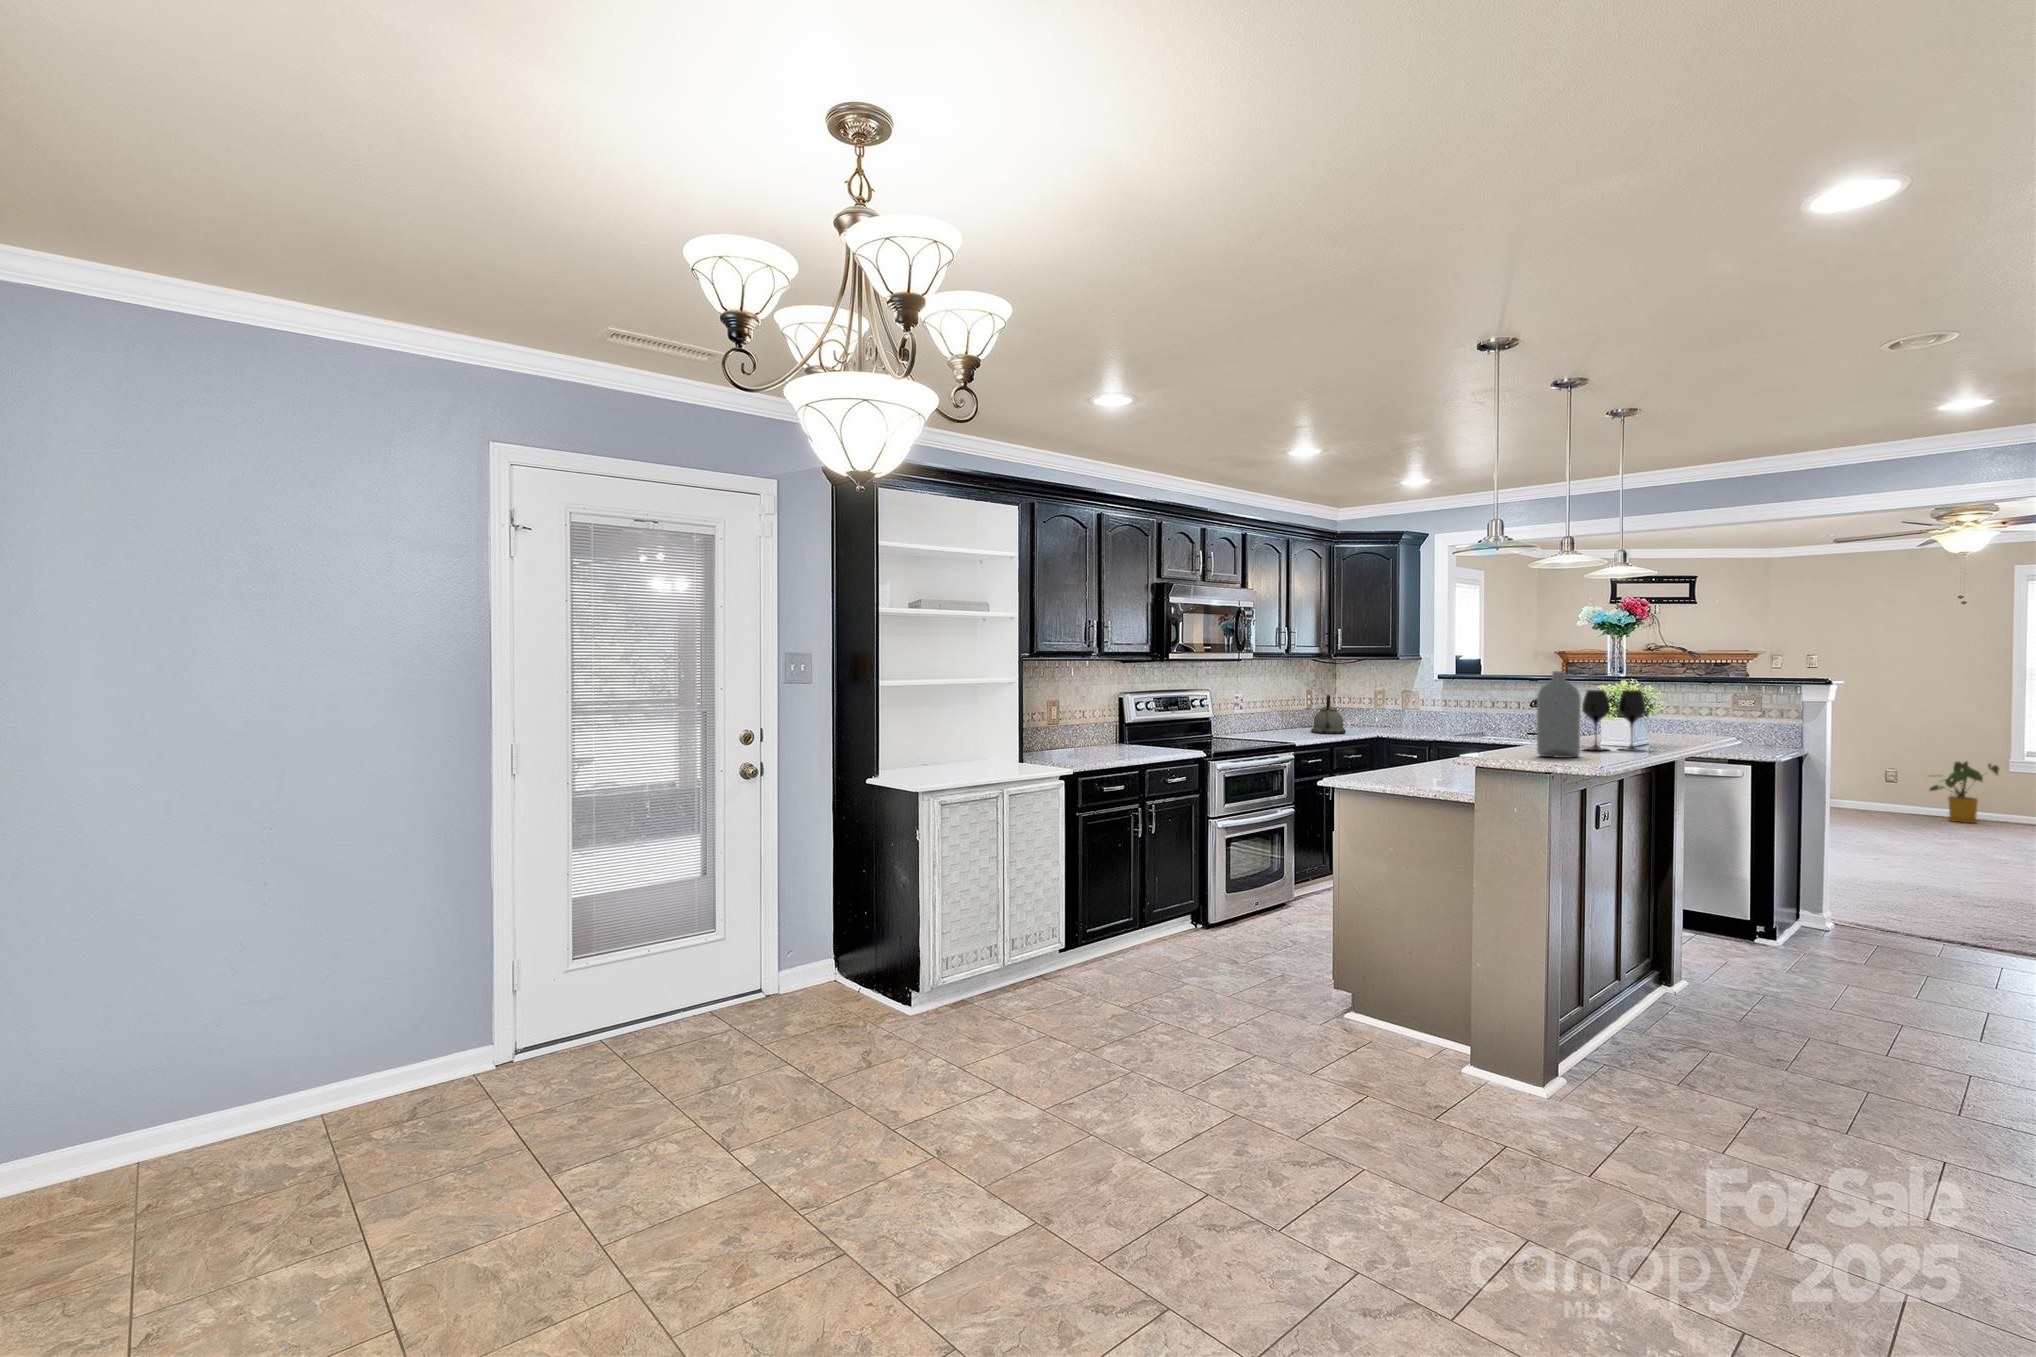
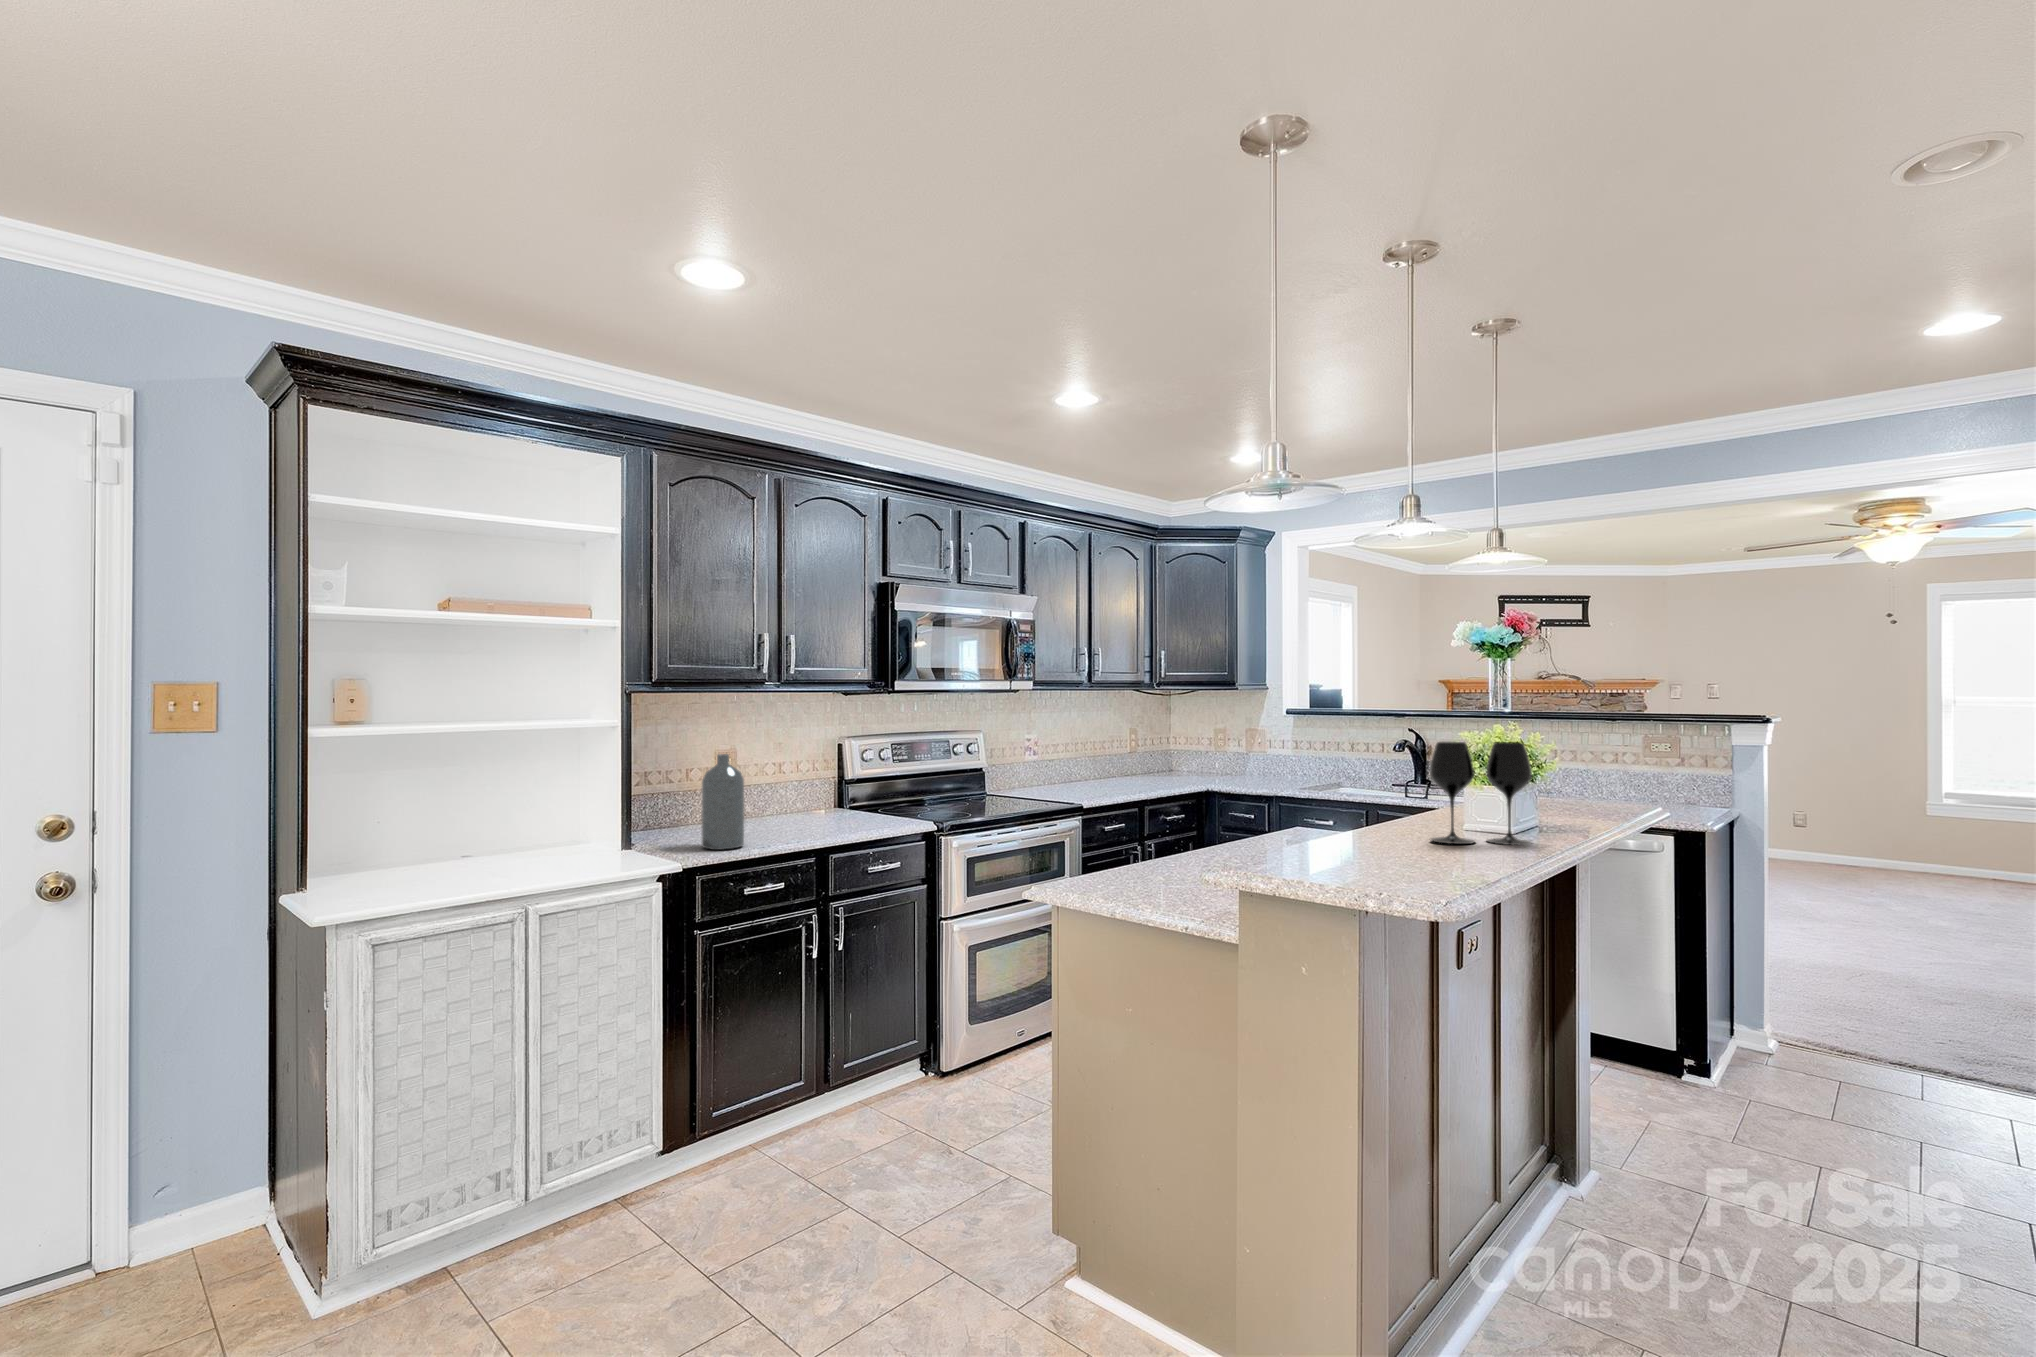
bottle: present [1537,671,1580,758] -> present [701,754,744,850]
kettle: present [1311,695,1346,734] -> none [1123,736,1166,786]
house plant: present [1930,762,1999,823] -> none [1842,804,1921,875]

